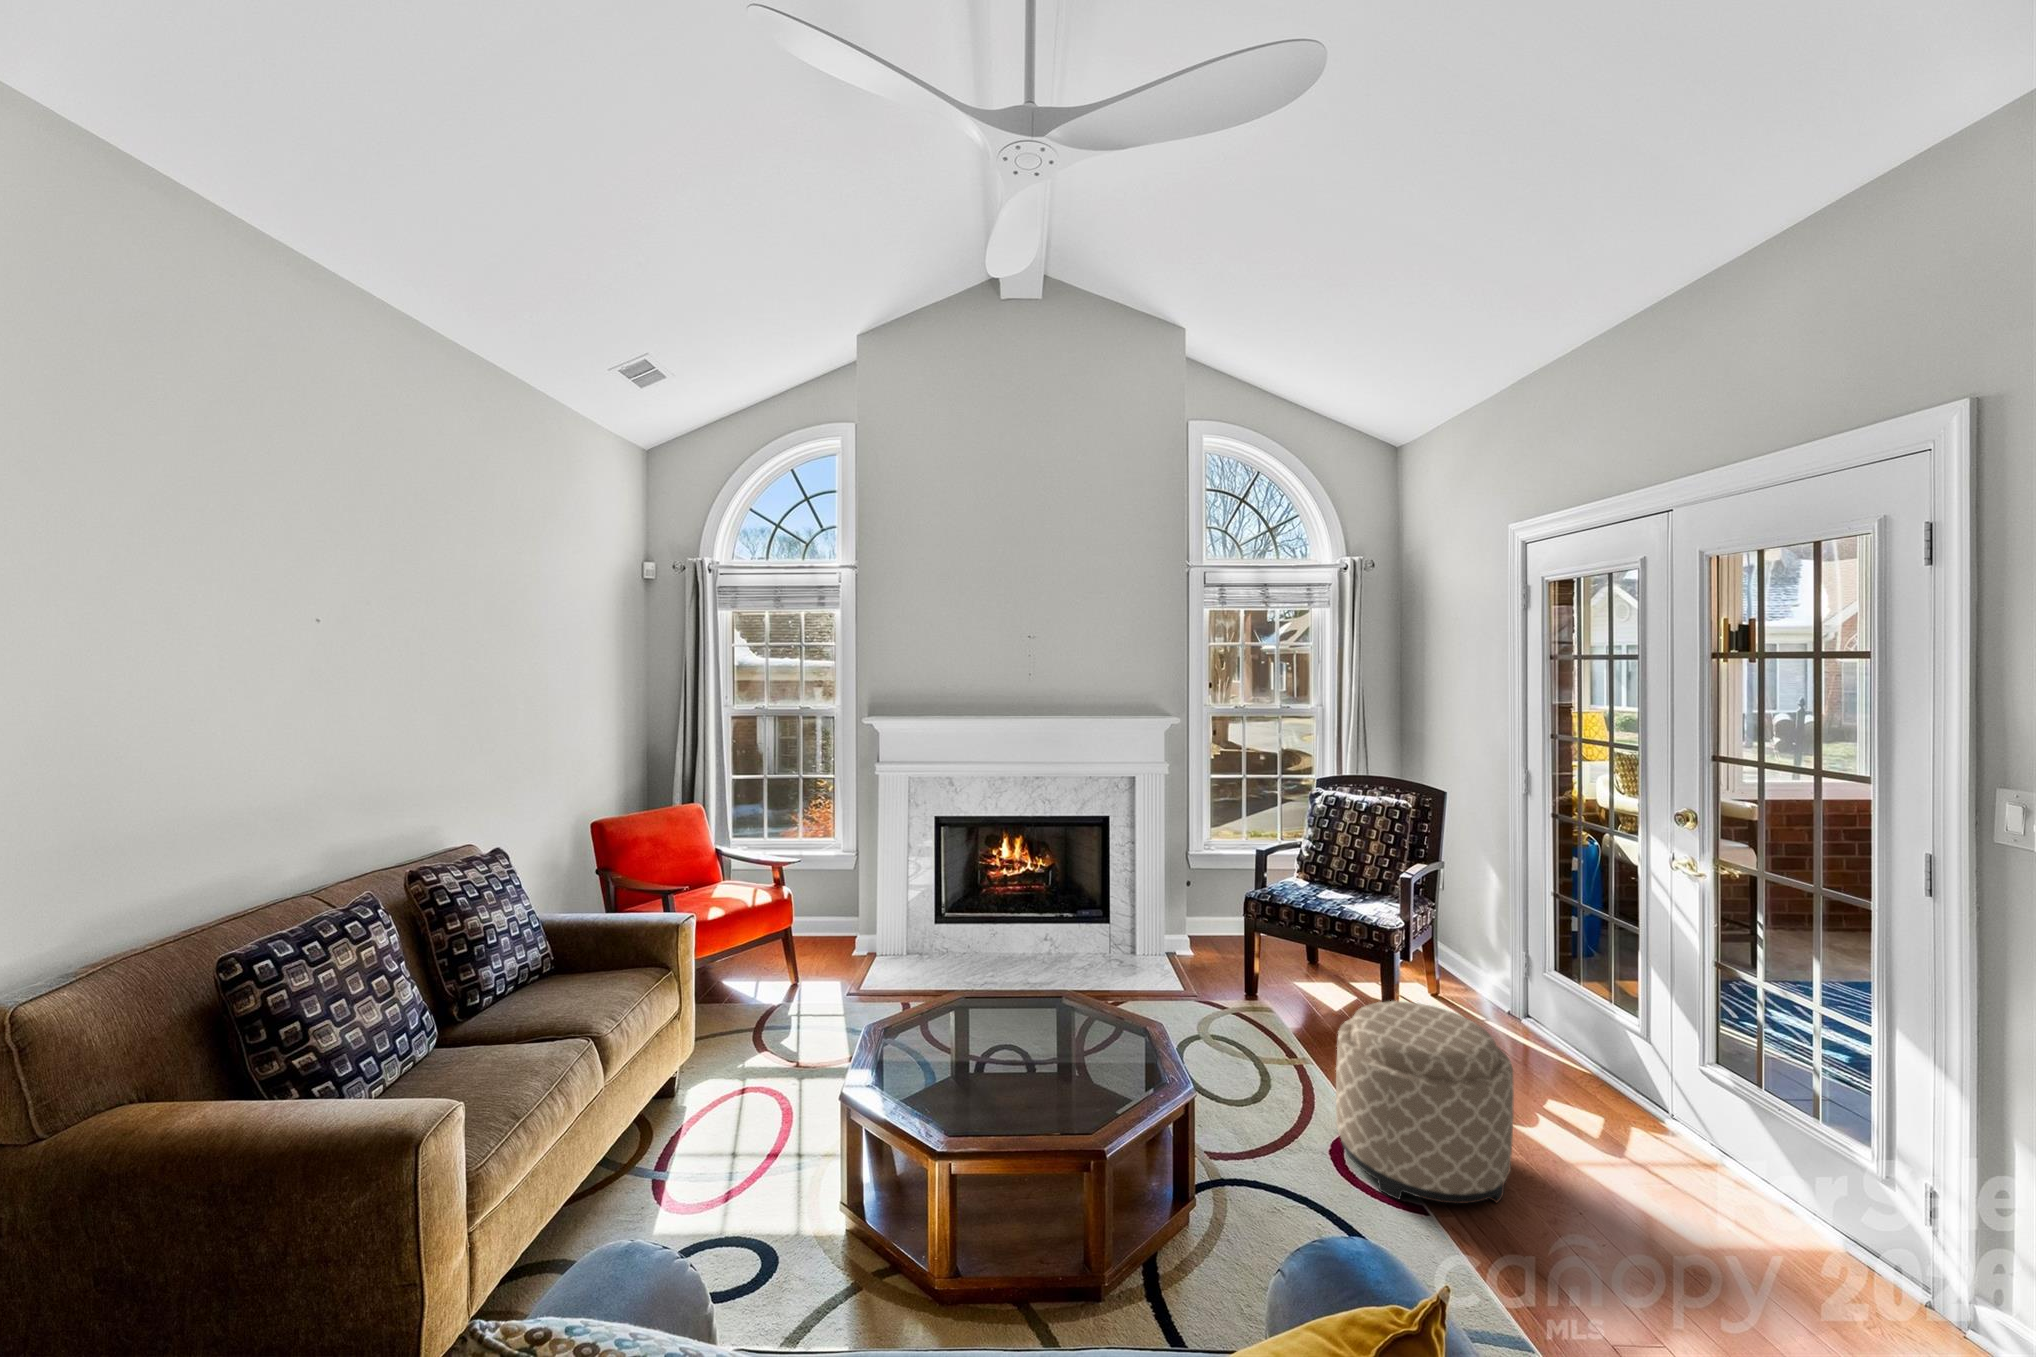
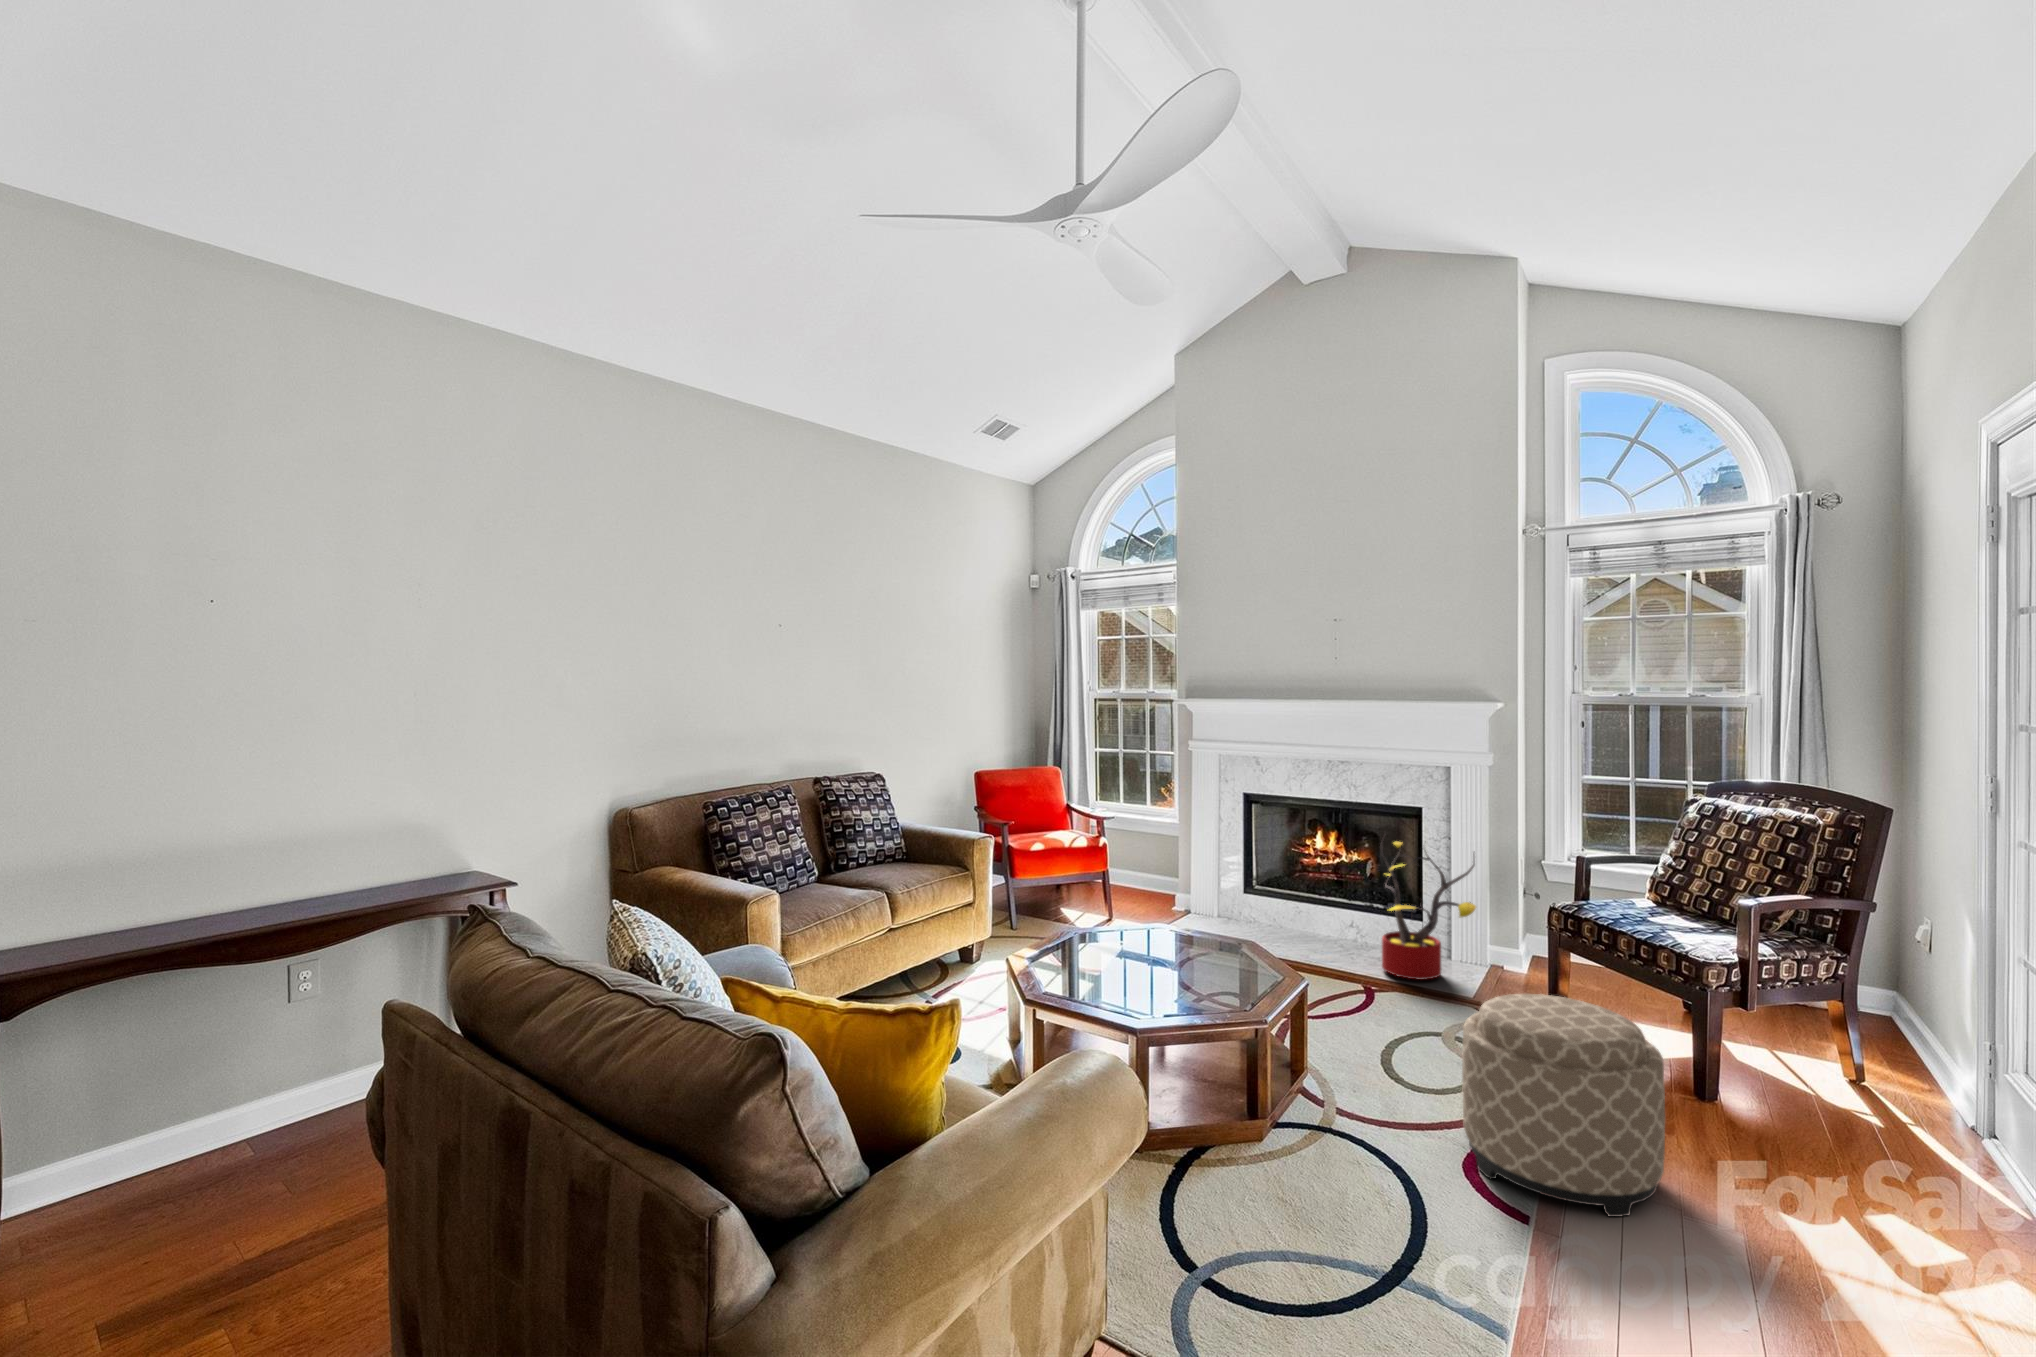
decorative plant: none [1075,840,1190,980] -> present [1380,835,1476,980]

